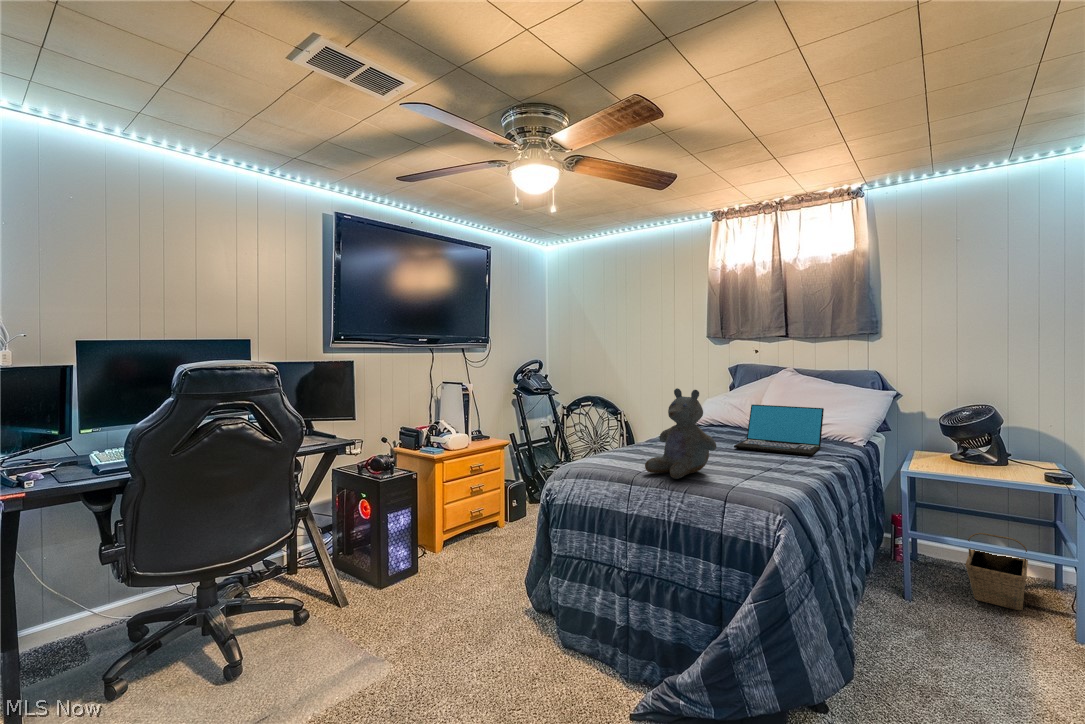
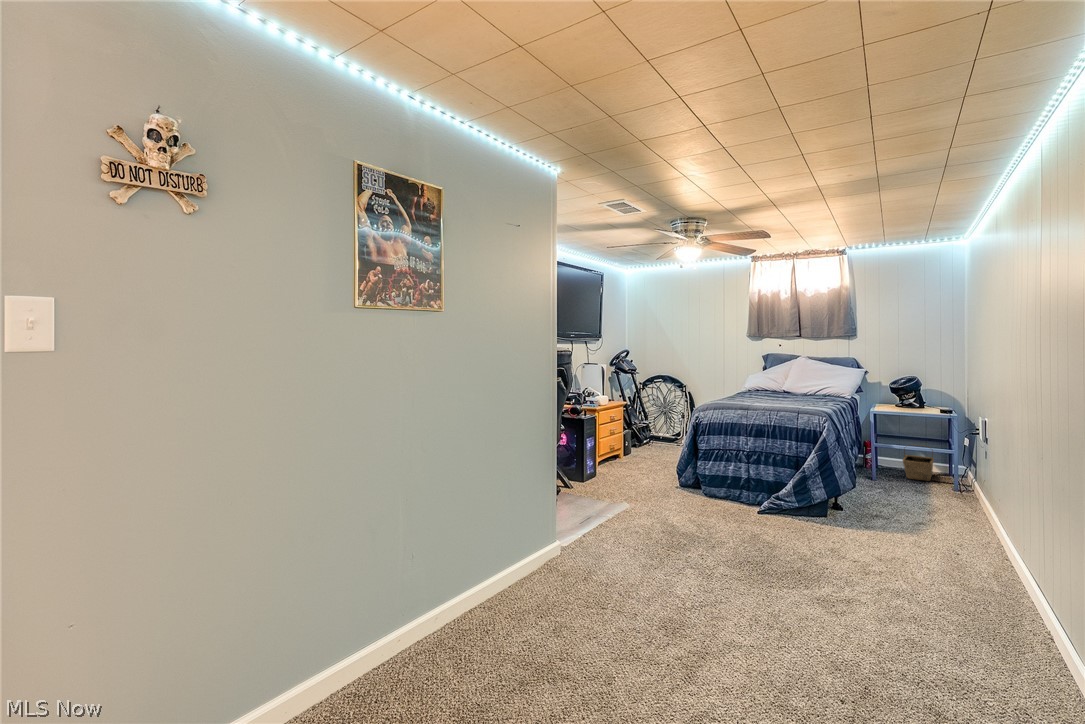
stuffed bear: present [645,388,716,479] -> none [749,365,787,408]
laptop: present [734,405,824,455] -> none [783,376,830,400]

